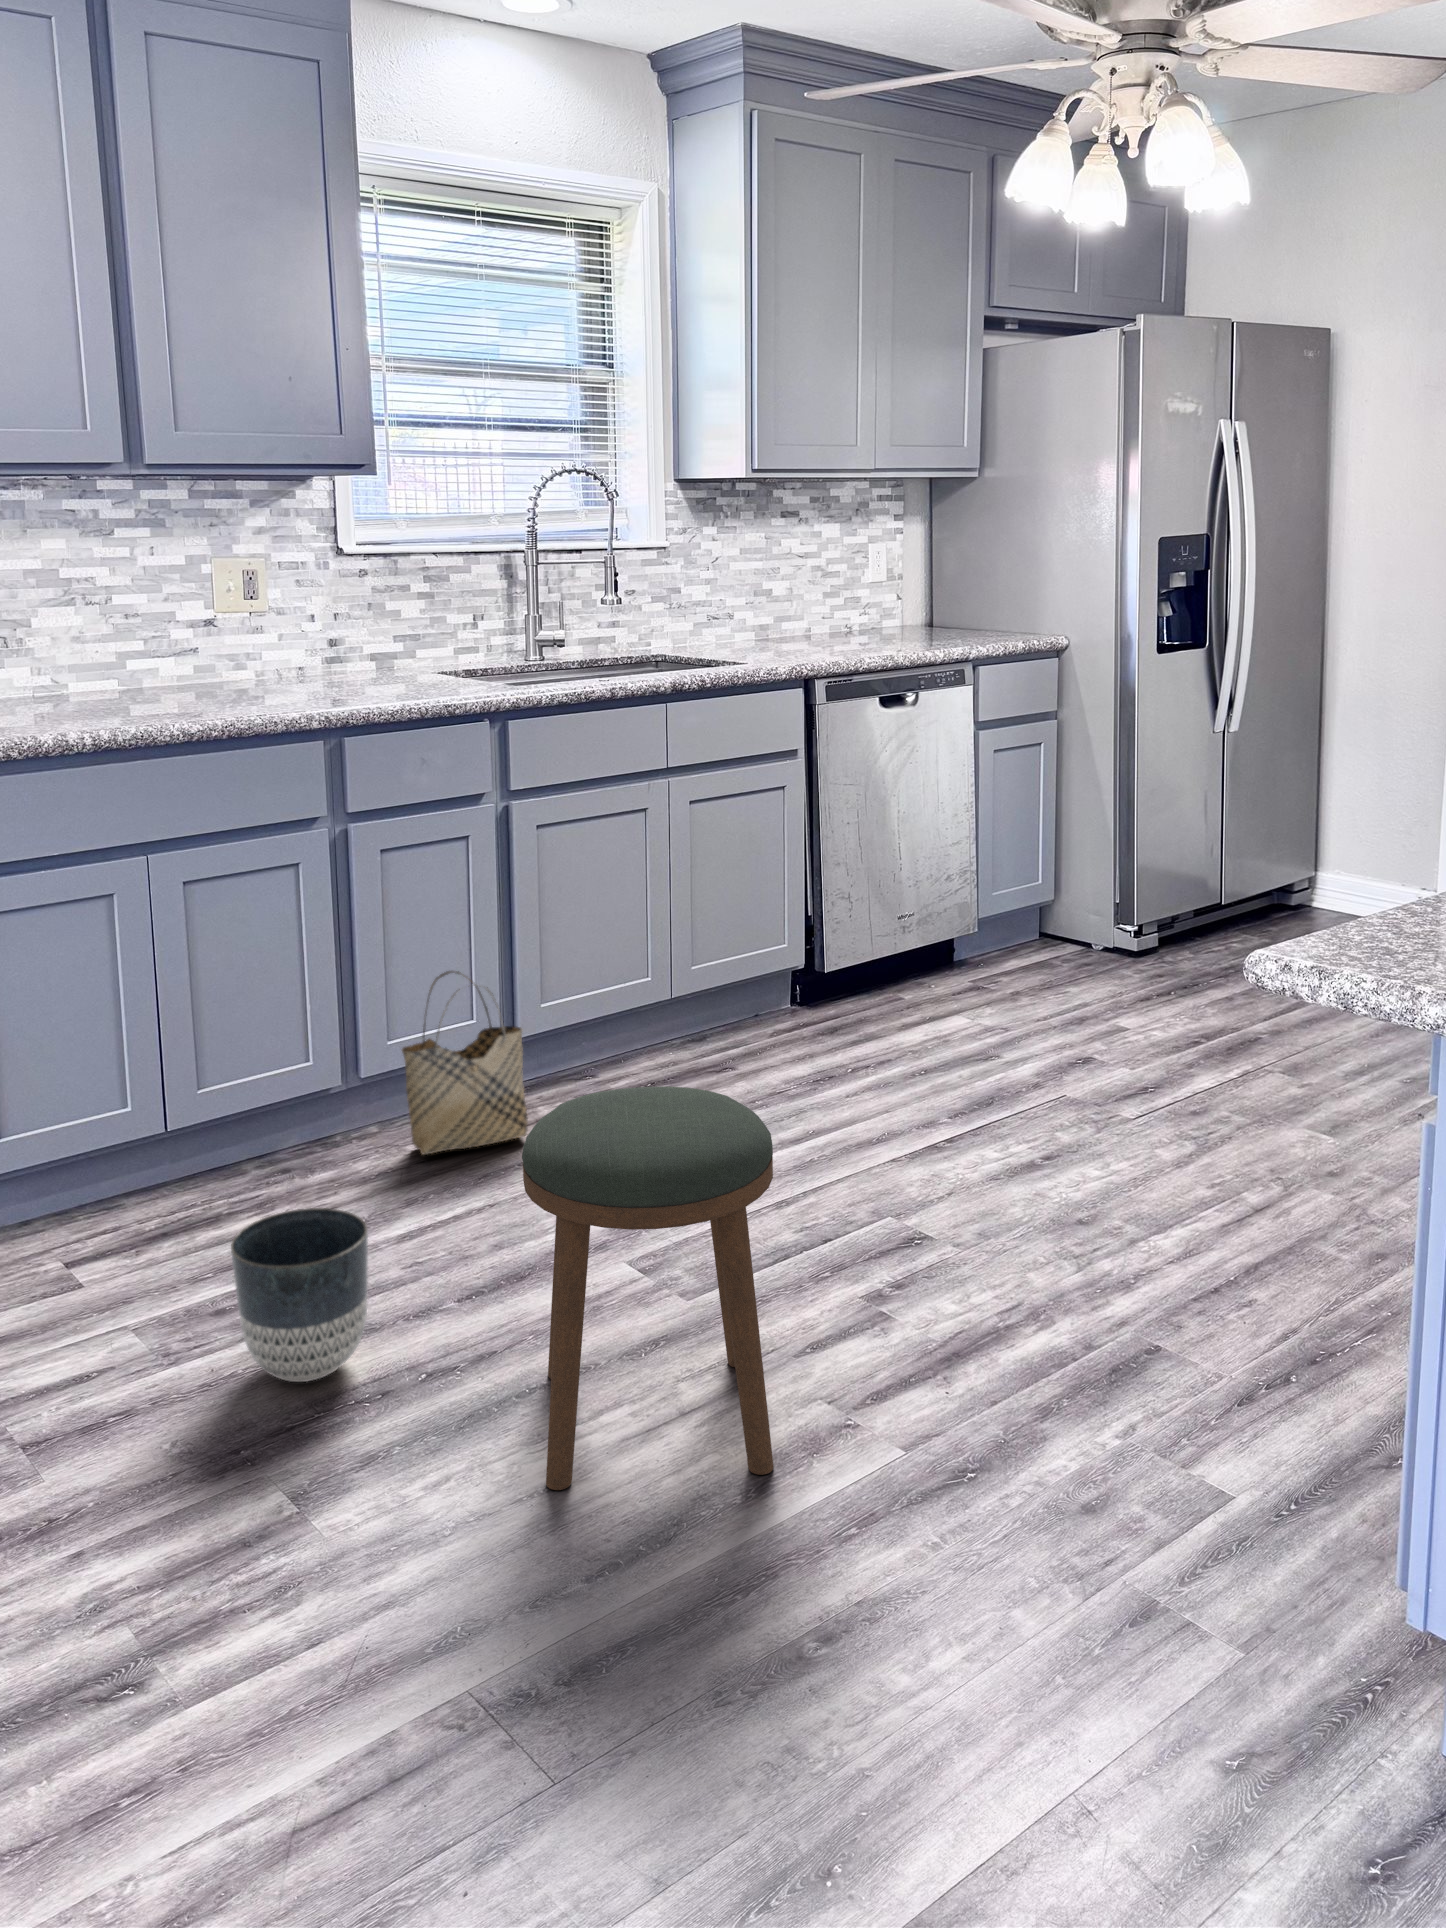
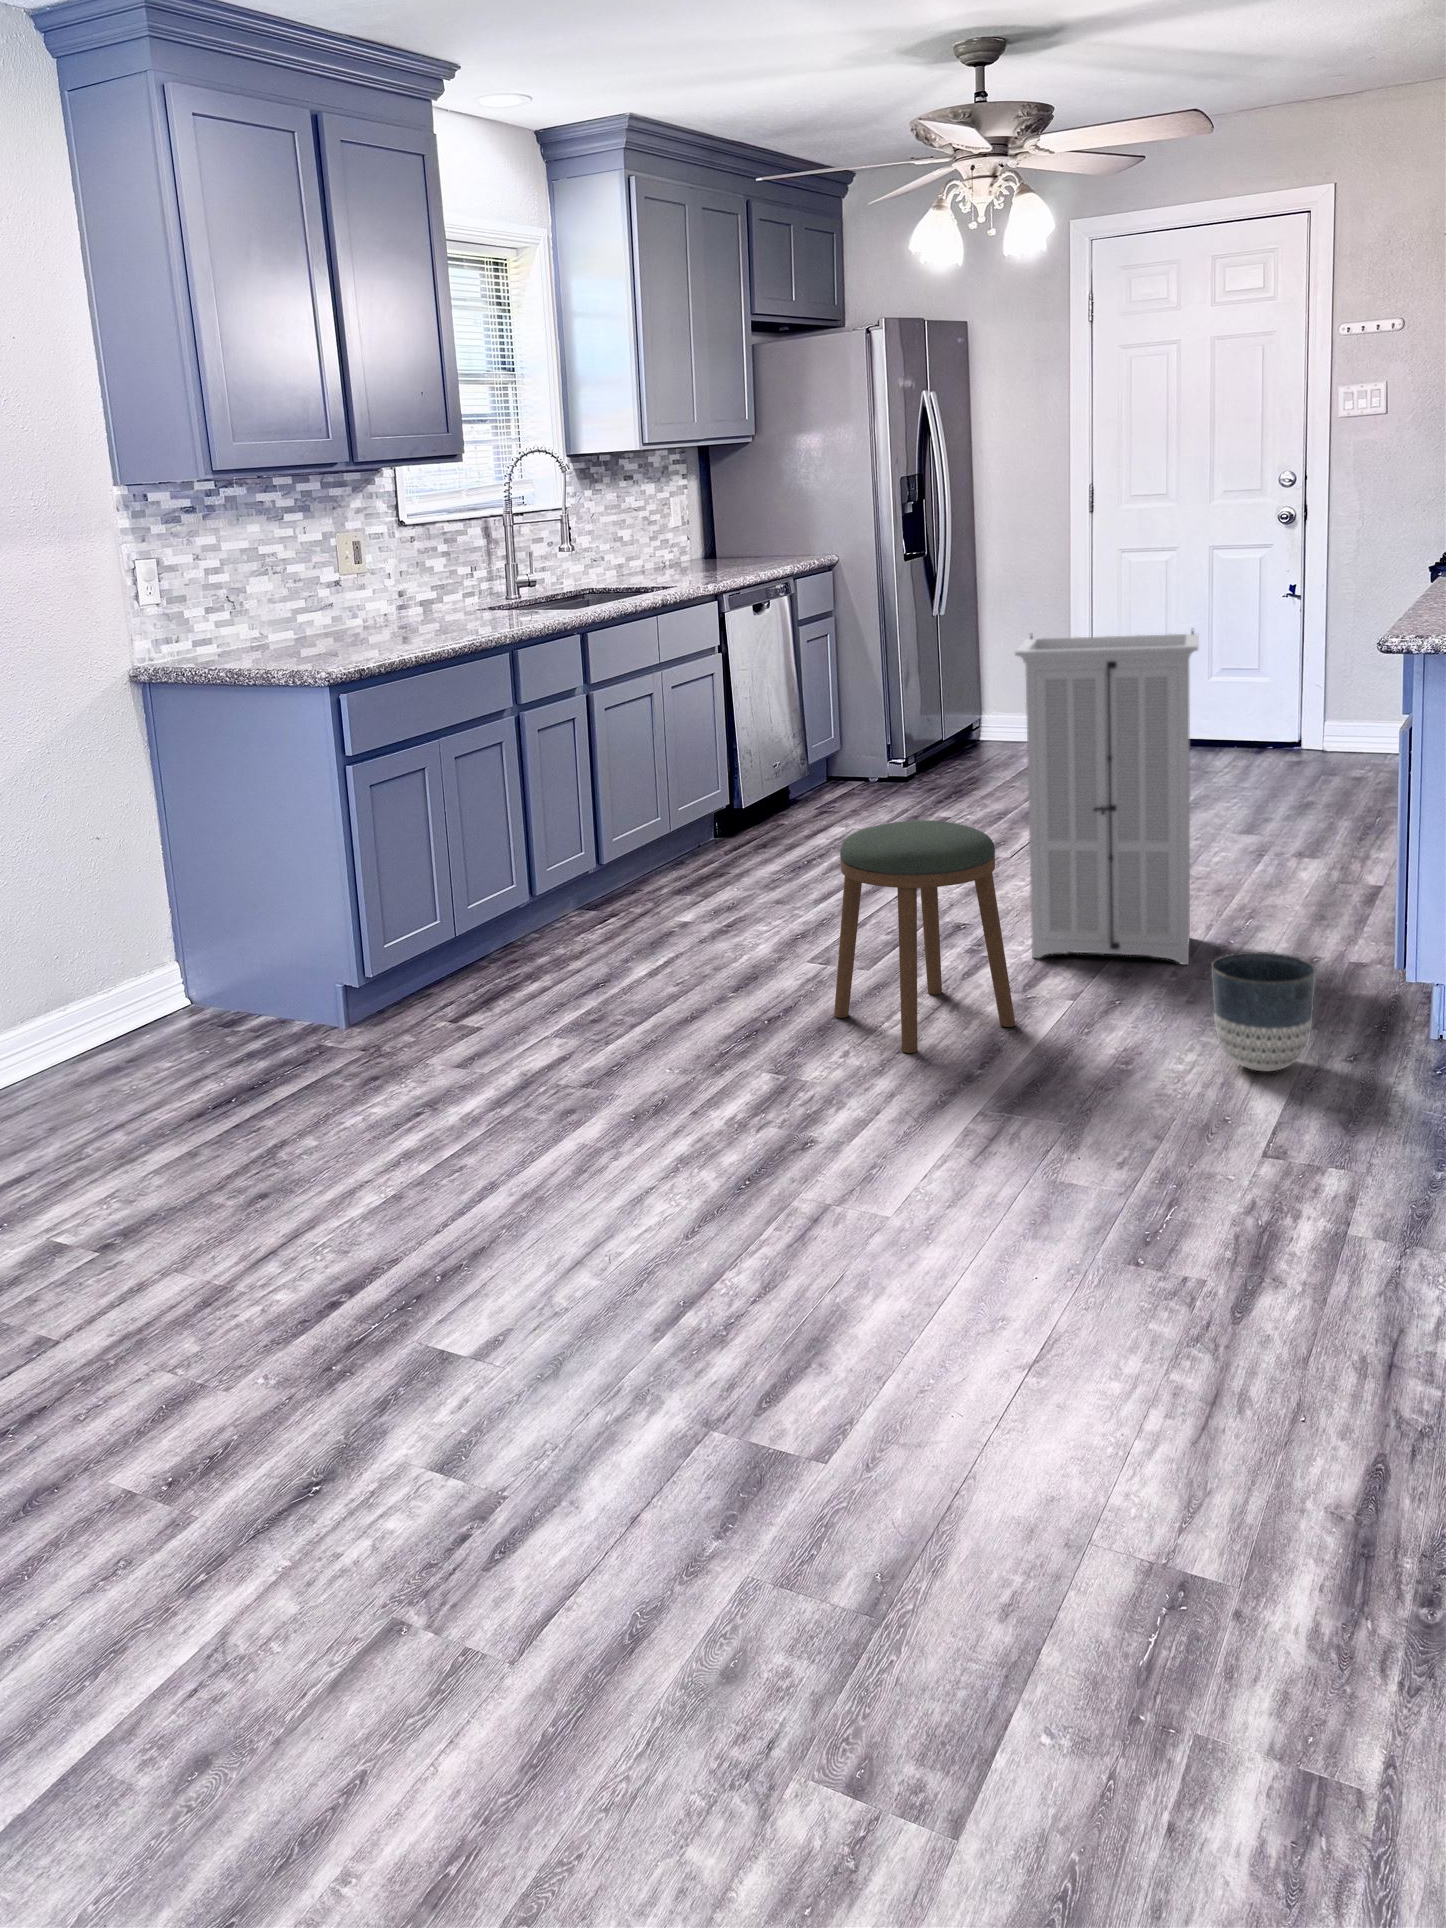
storage cabinet: none [938,800,1279,1409] -> present [1015,631,1199,965]
woven basket: present [402,971,528,1155] -> none [568,816,647,945]
planter: present [231,1208,368,1382] -> present [1211,952,1316,1071]

